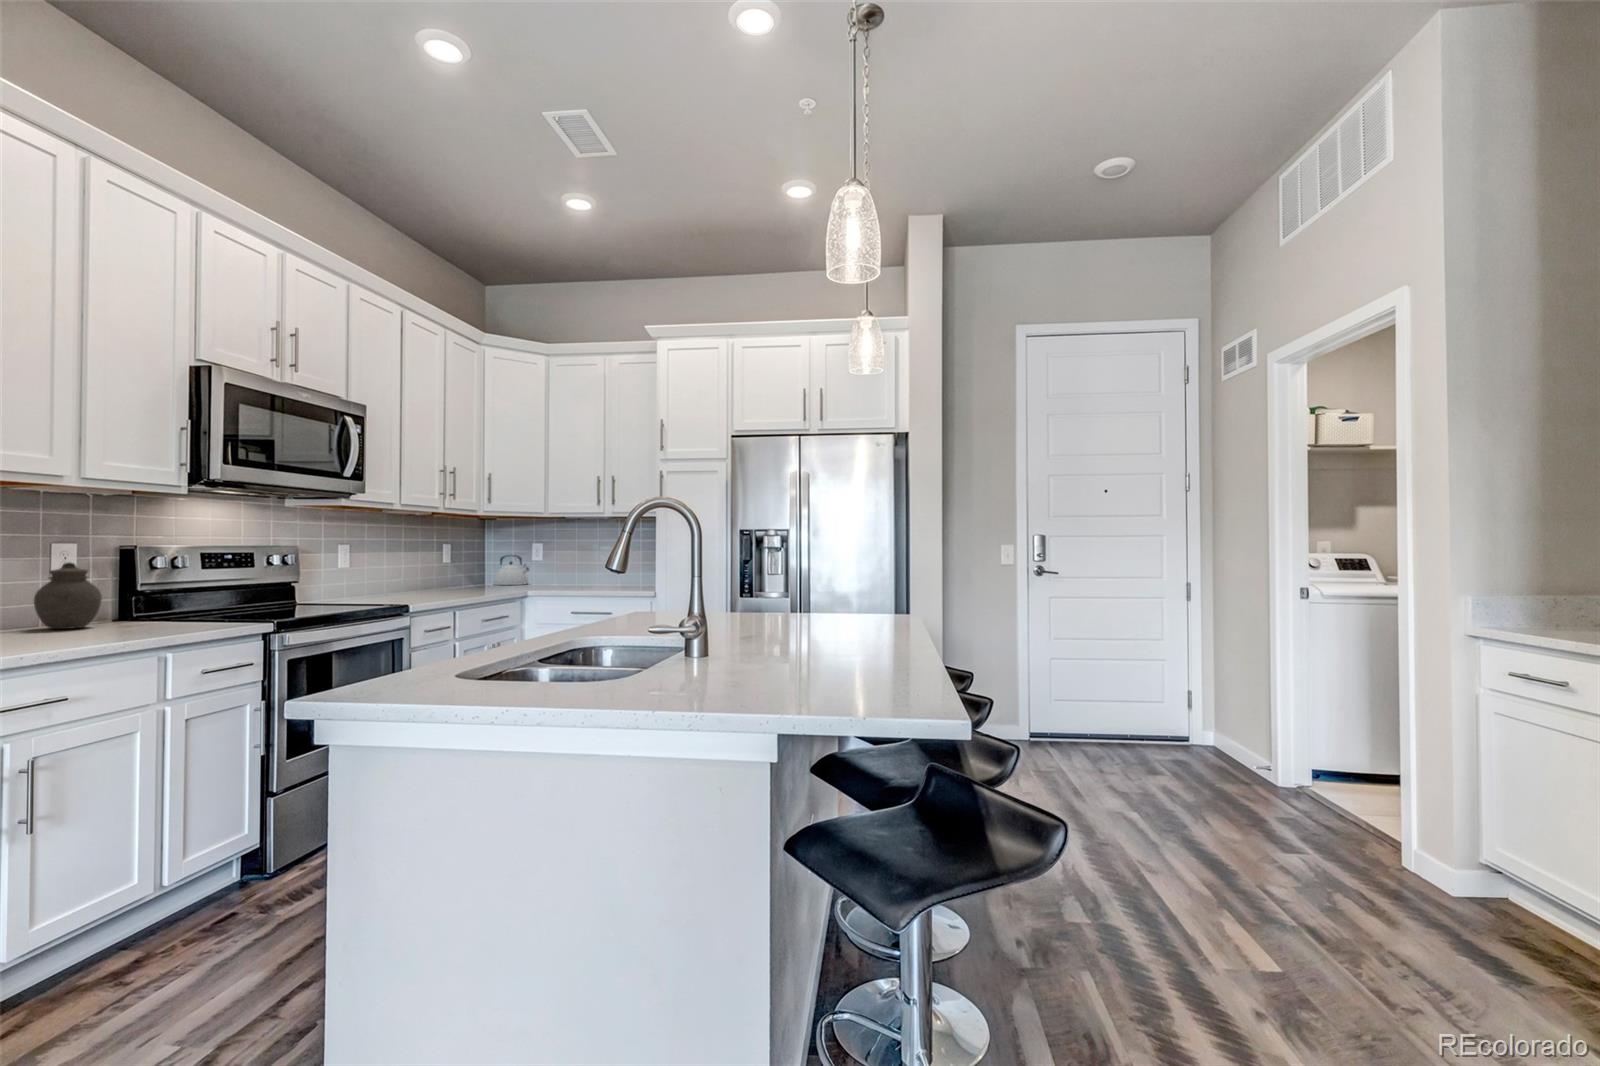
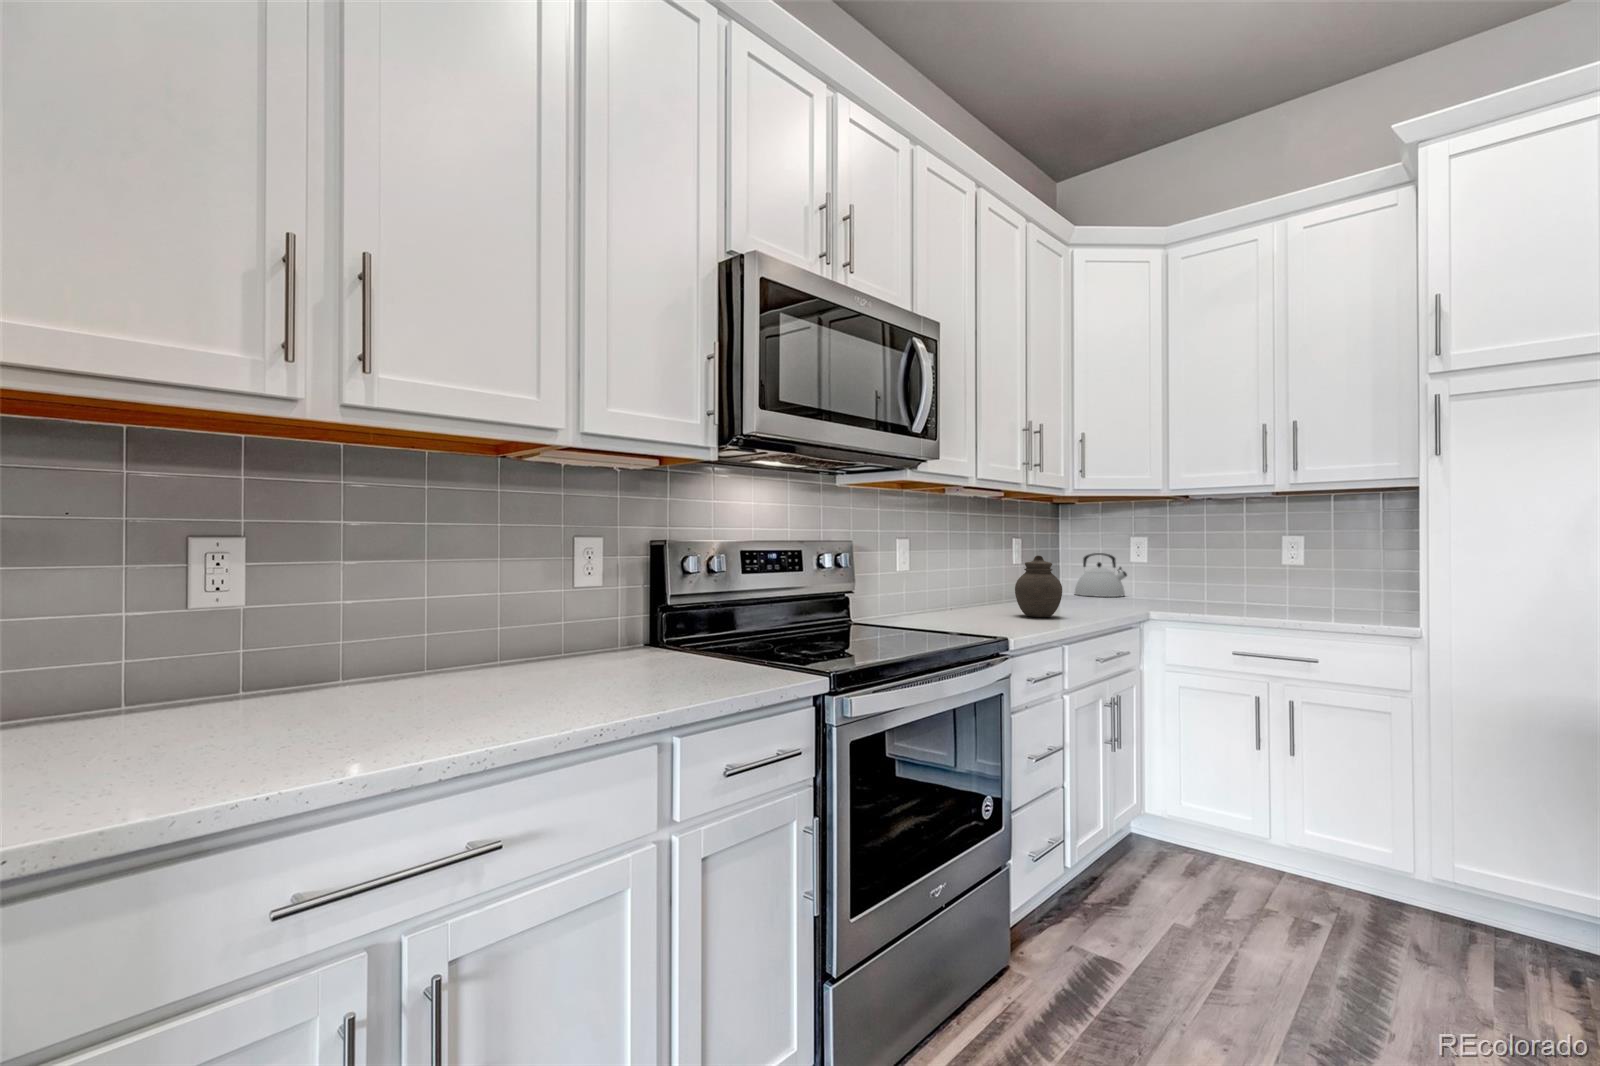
jar: present [34,562,102,629] -> present [1015,556,1062,617]

